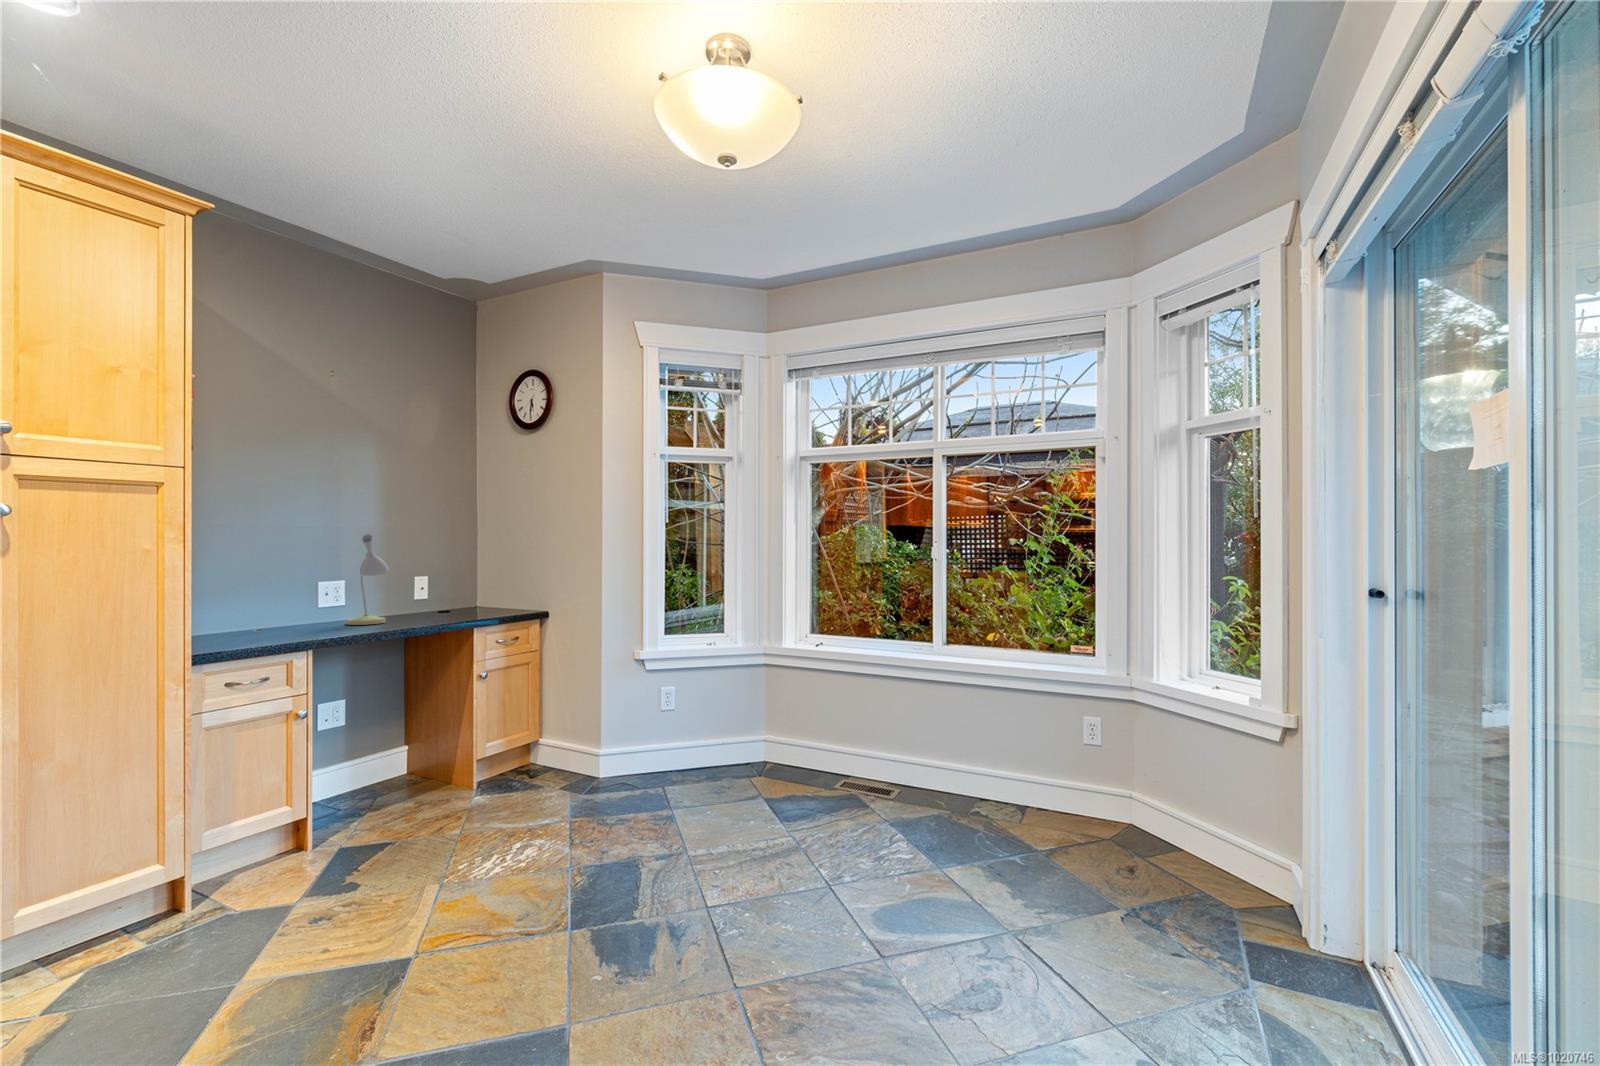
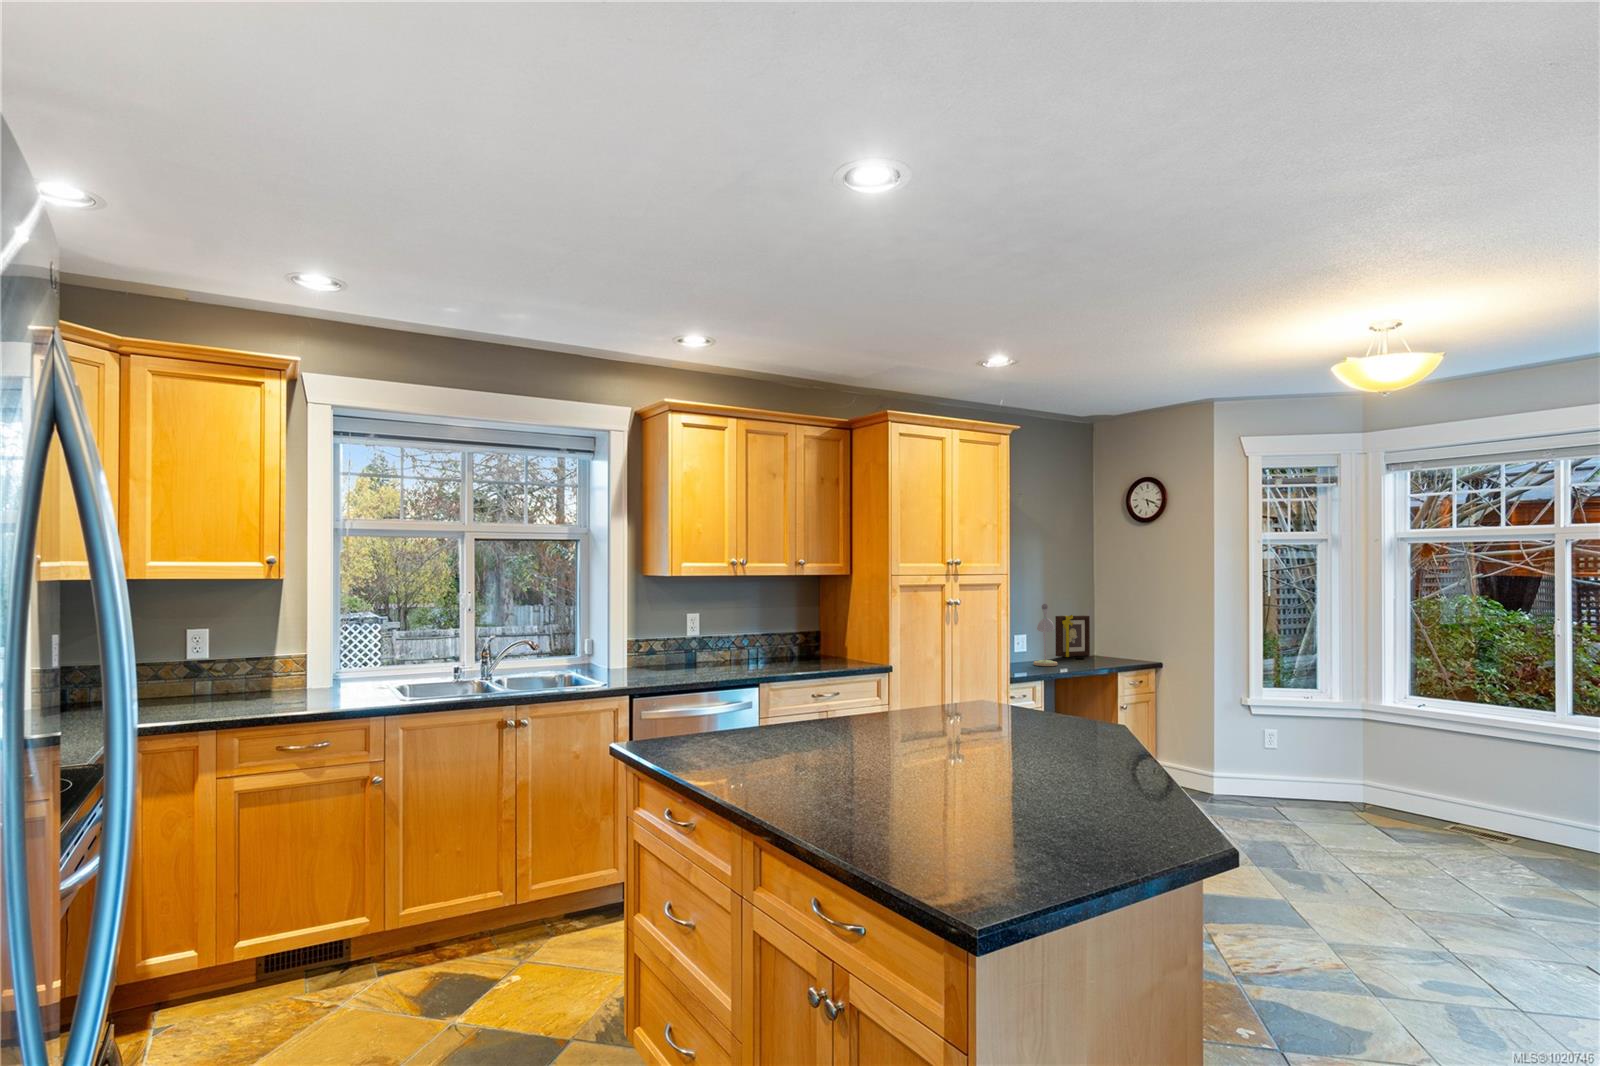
picture frame: none [407,553,464,612] -> present [1055,615,1090,657]

